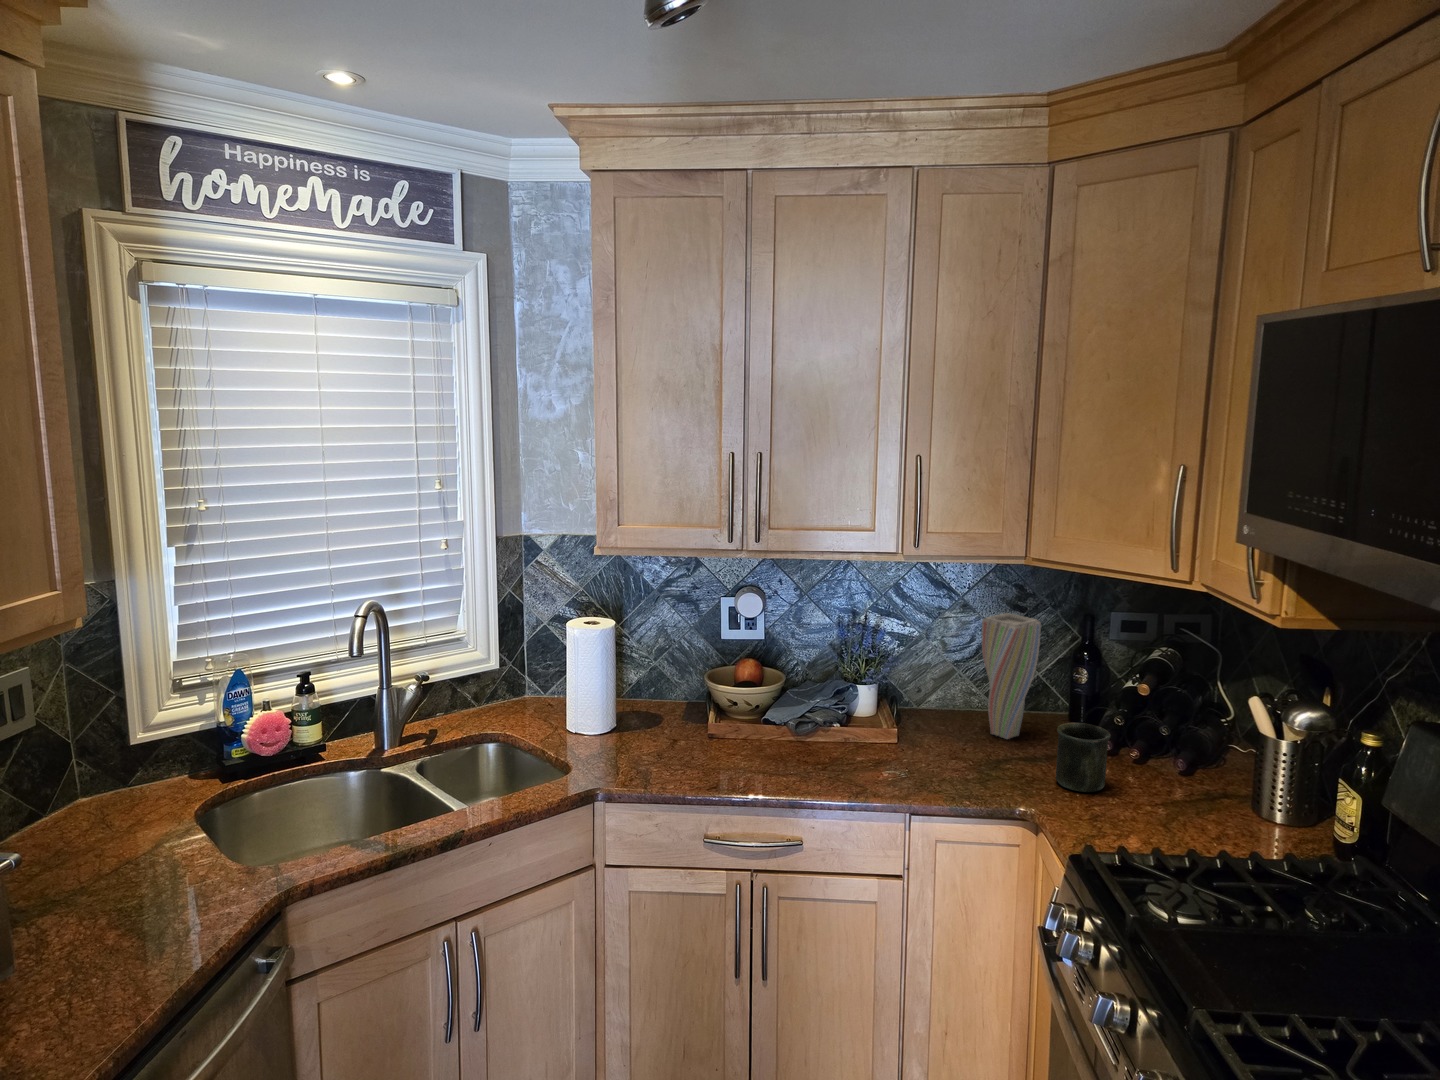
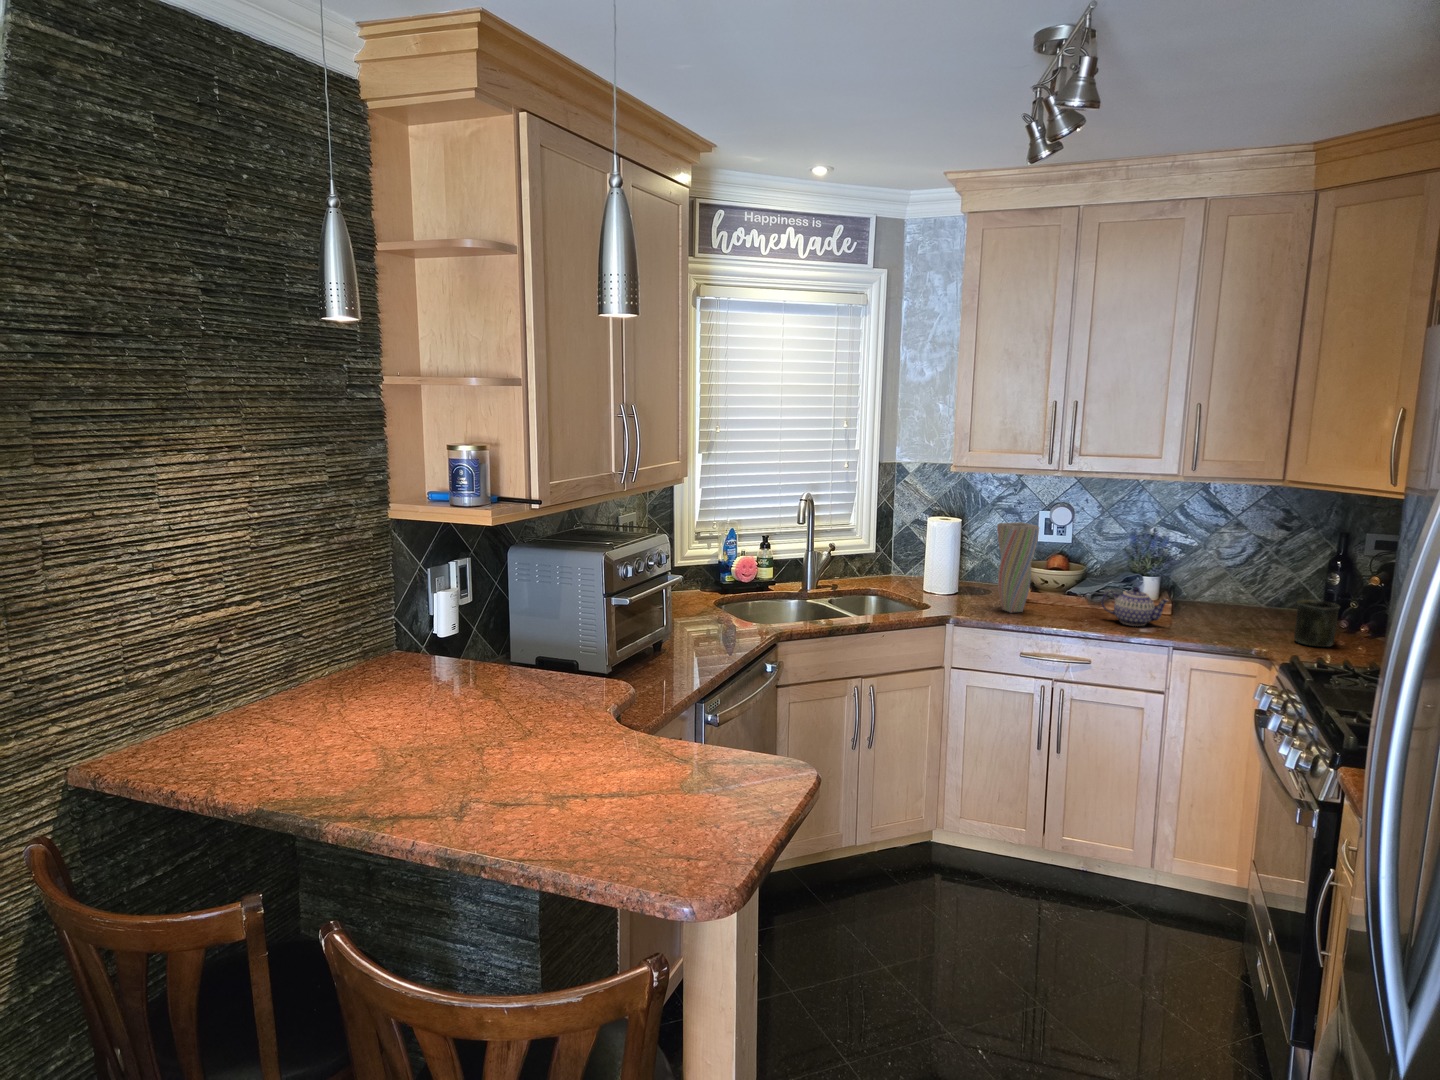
vase: present [982,613,1041,739] -> present [997,522,1039,612]
teapot: none [810,718,899,776] -> present [1102,587,1169,626]

